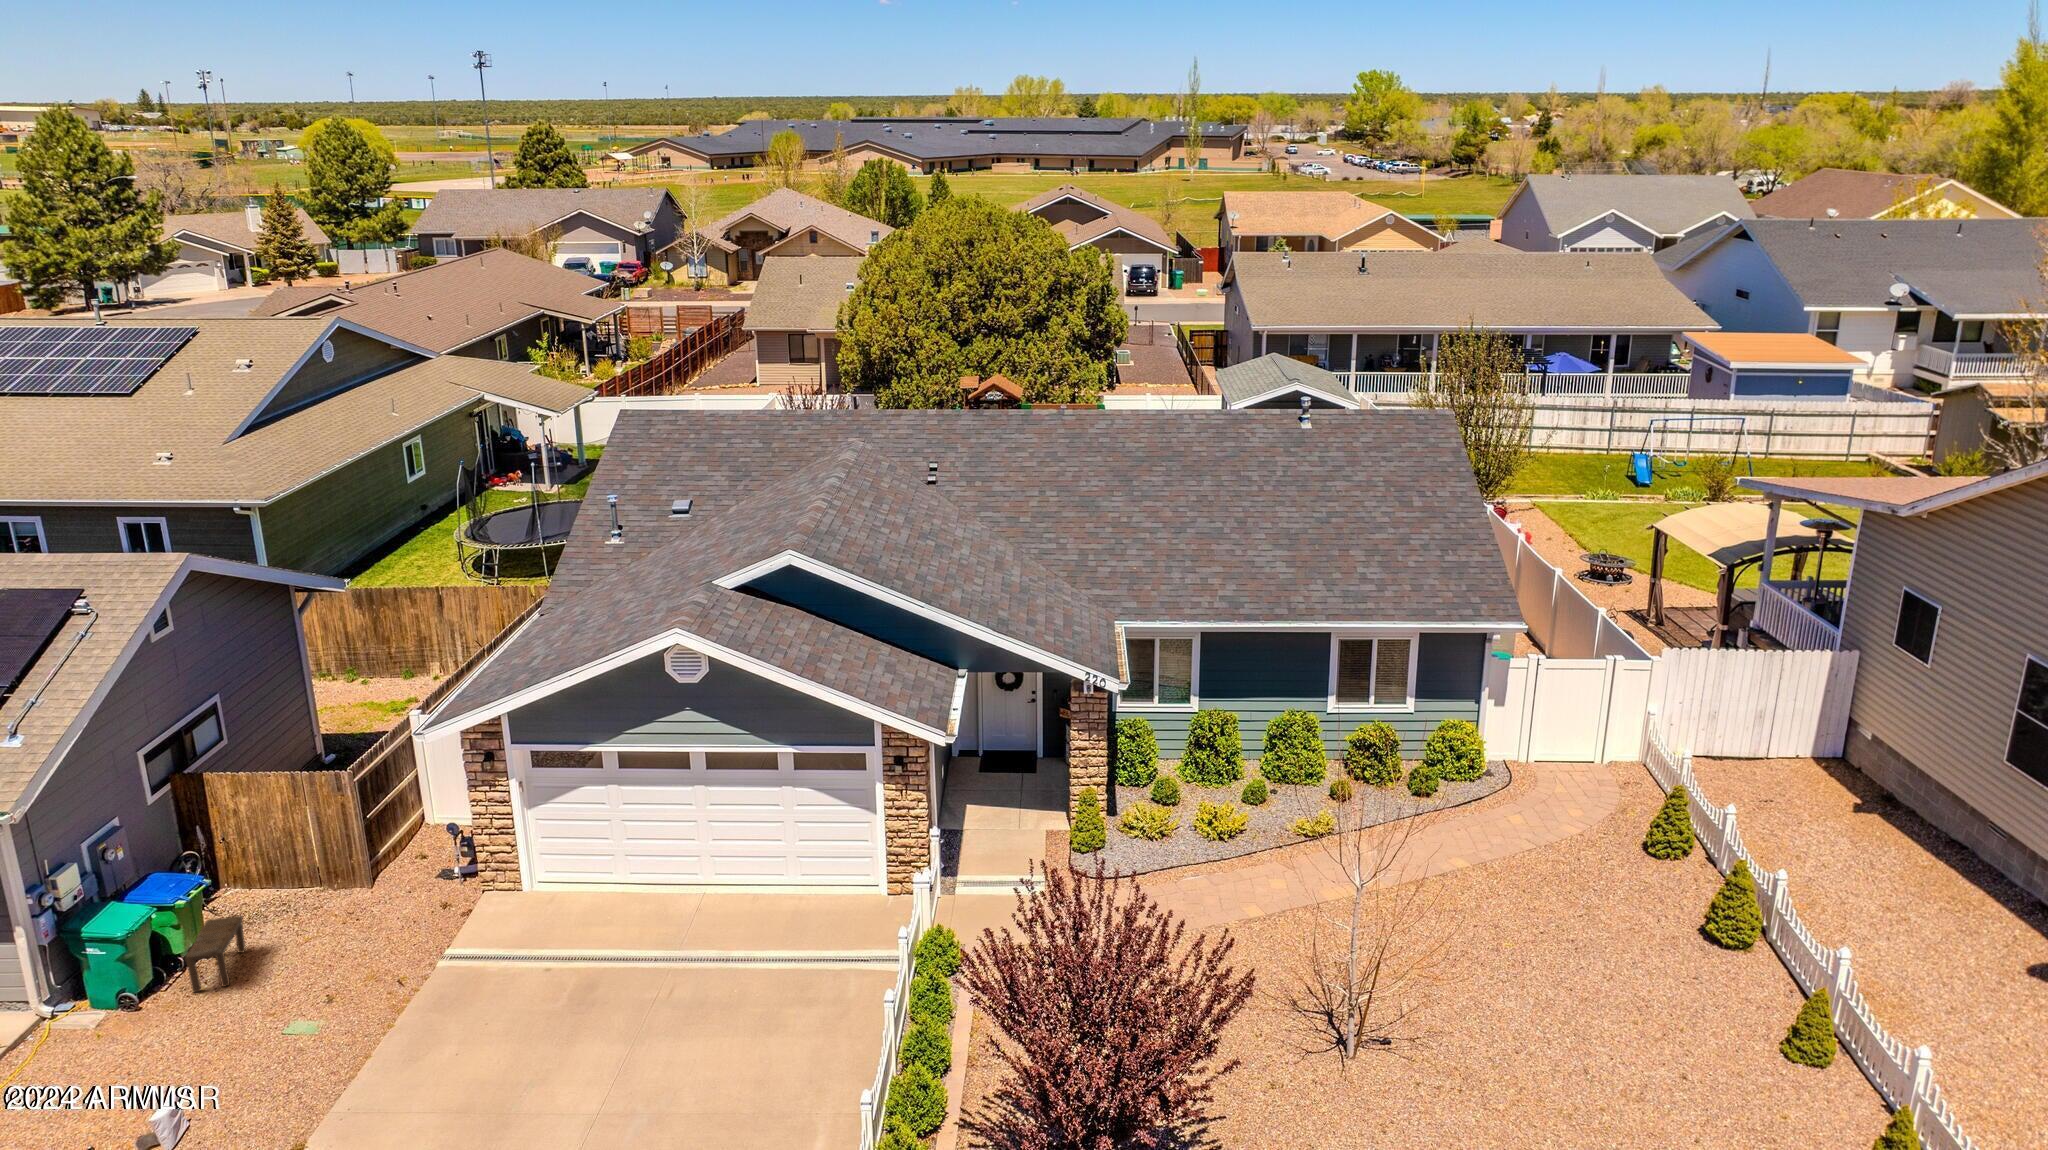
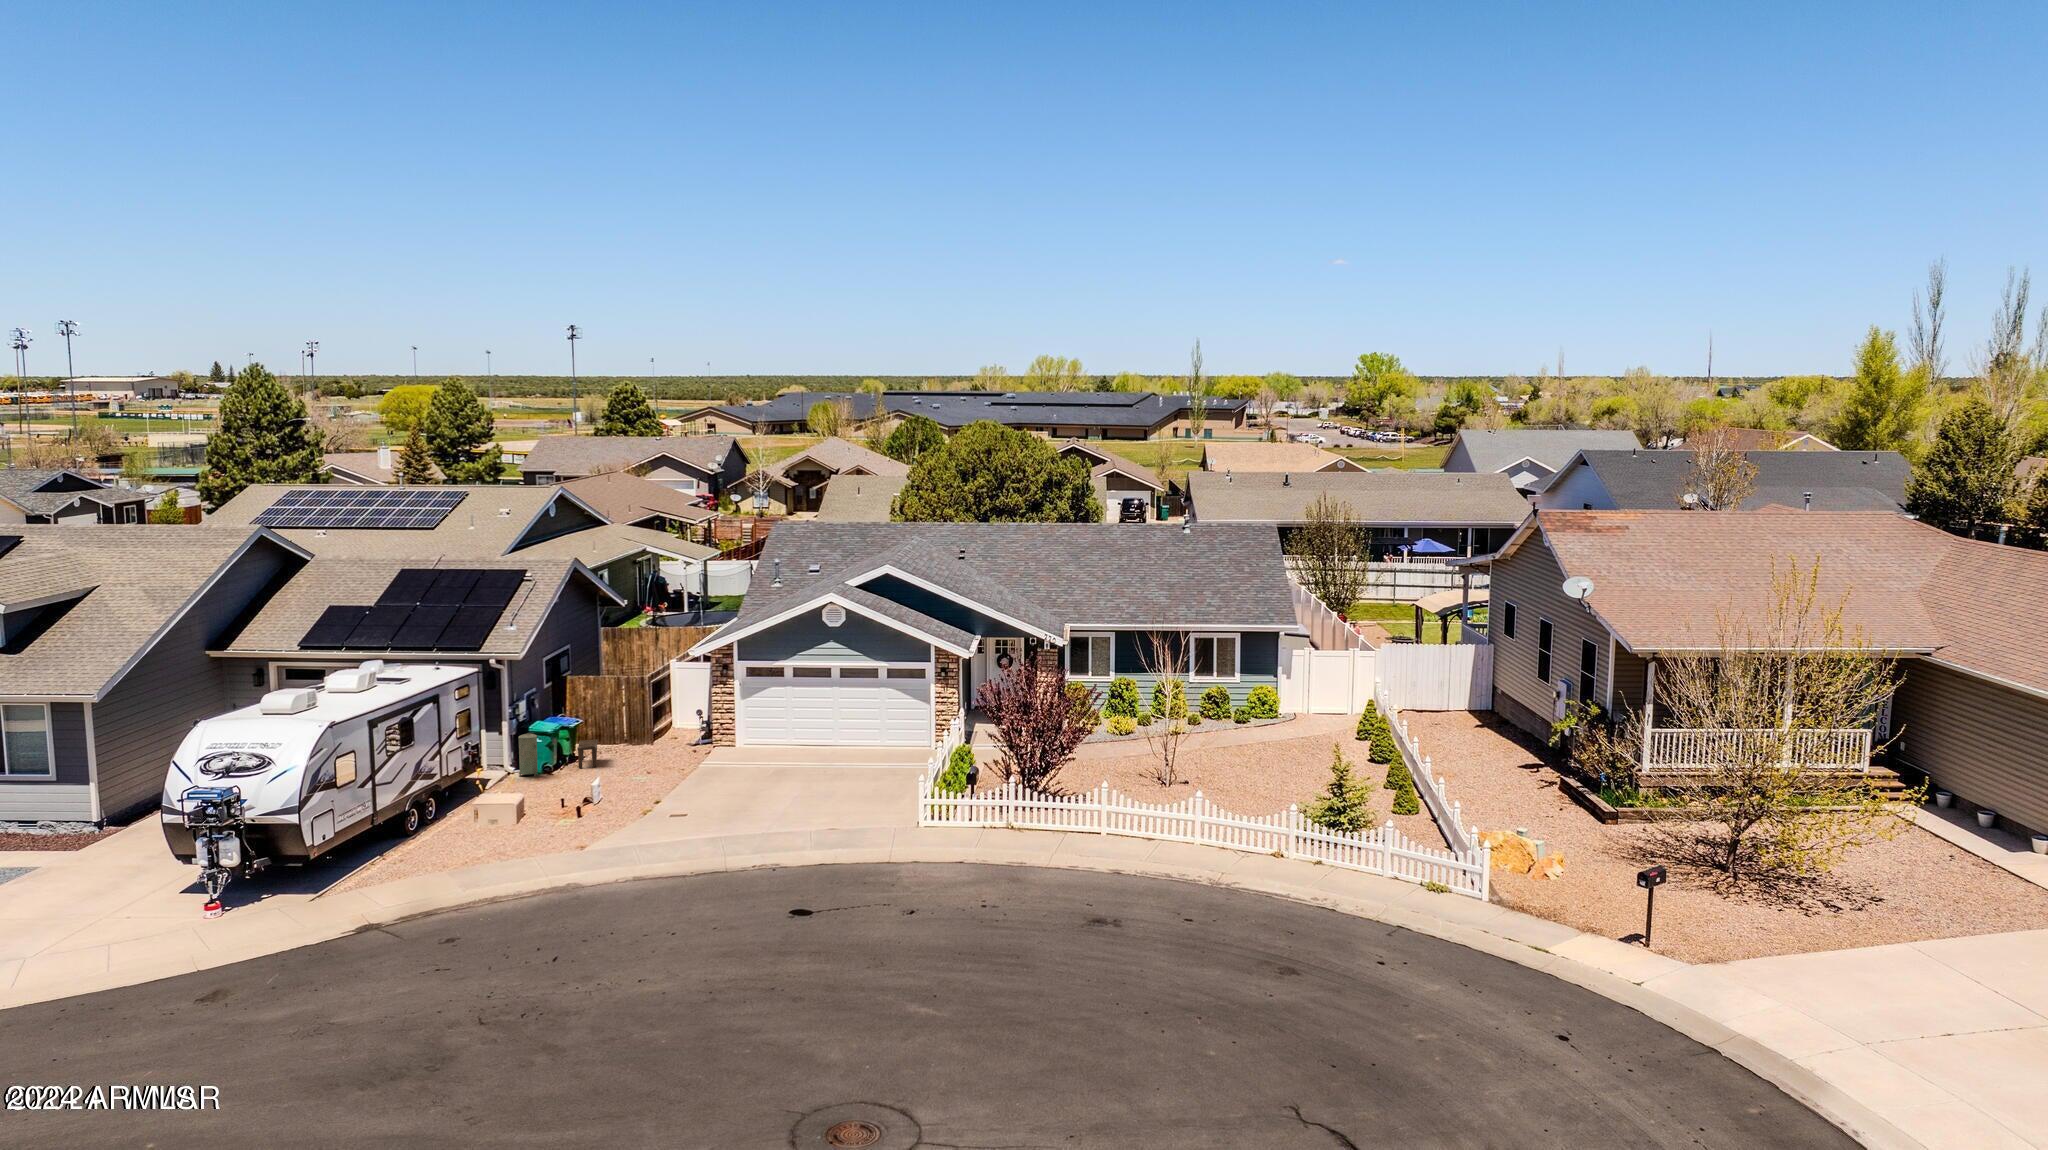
trash can: none [39,951,96,1036] -> present [518,733,538,776]

